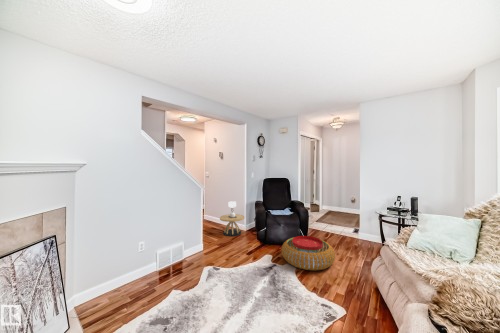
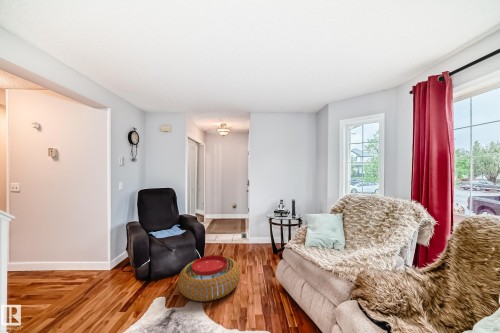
side table: present [220,202,244,236] -> none [62,232,111,290]

